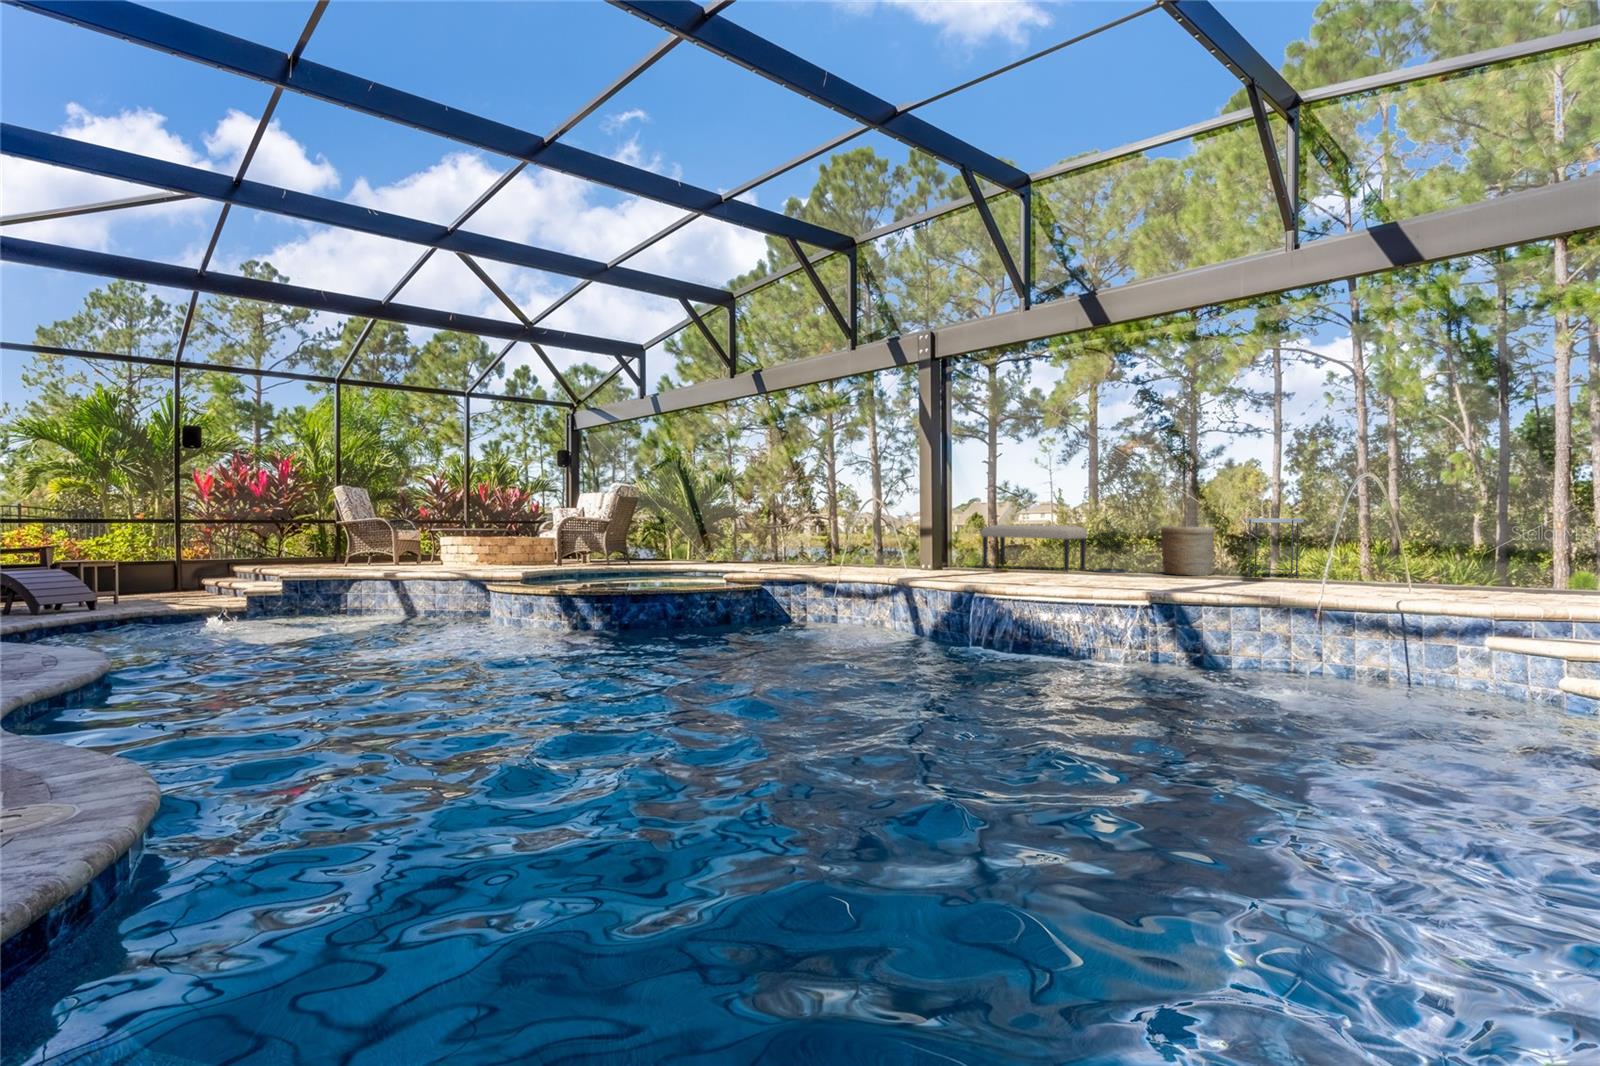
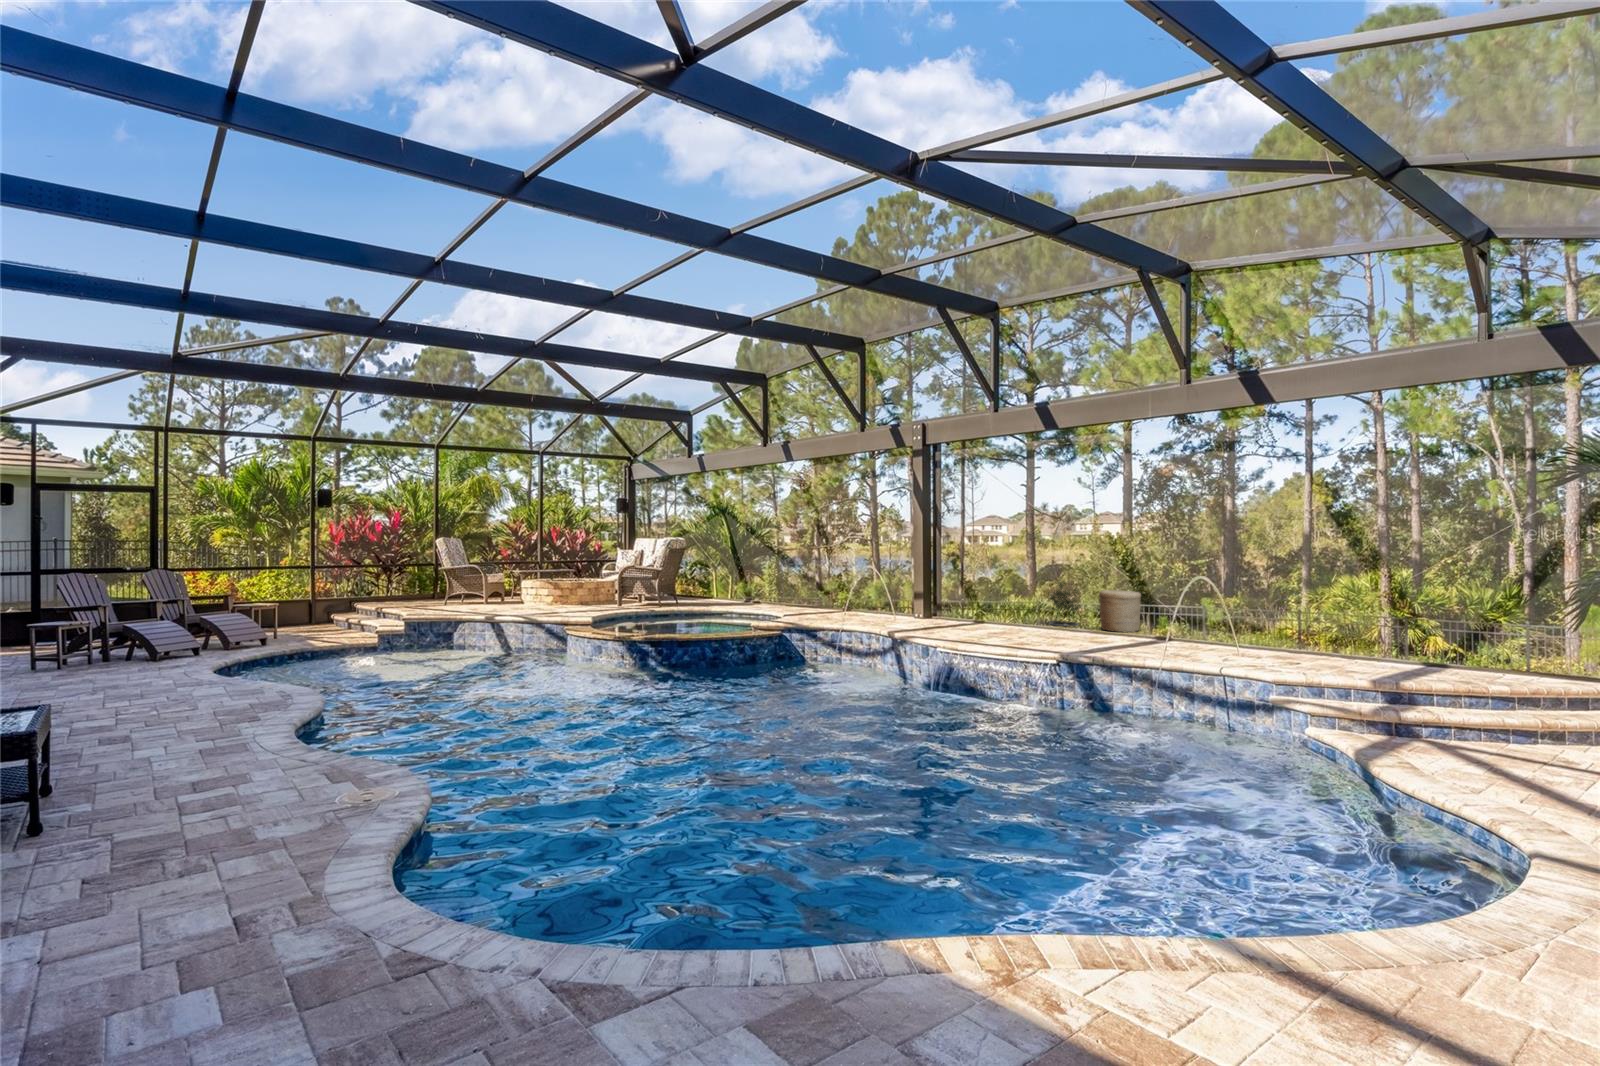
side table: present [1245,518,1304,578] -> none [1163,587,1207,637]
bench: present [981,525,1088,571] -> none [963,581,1048,624]

